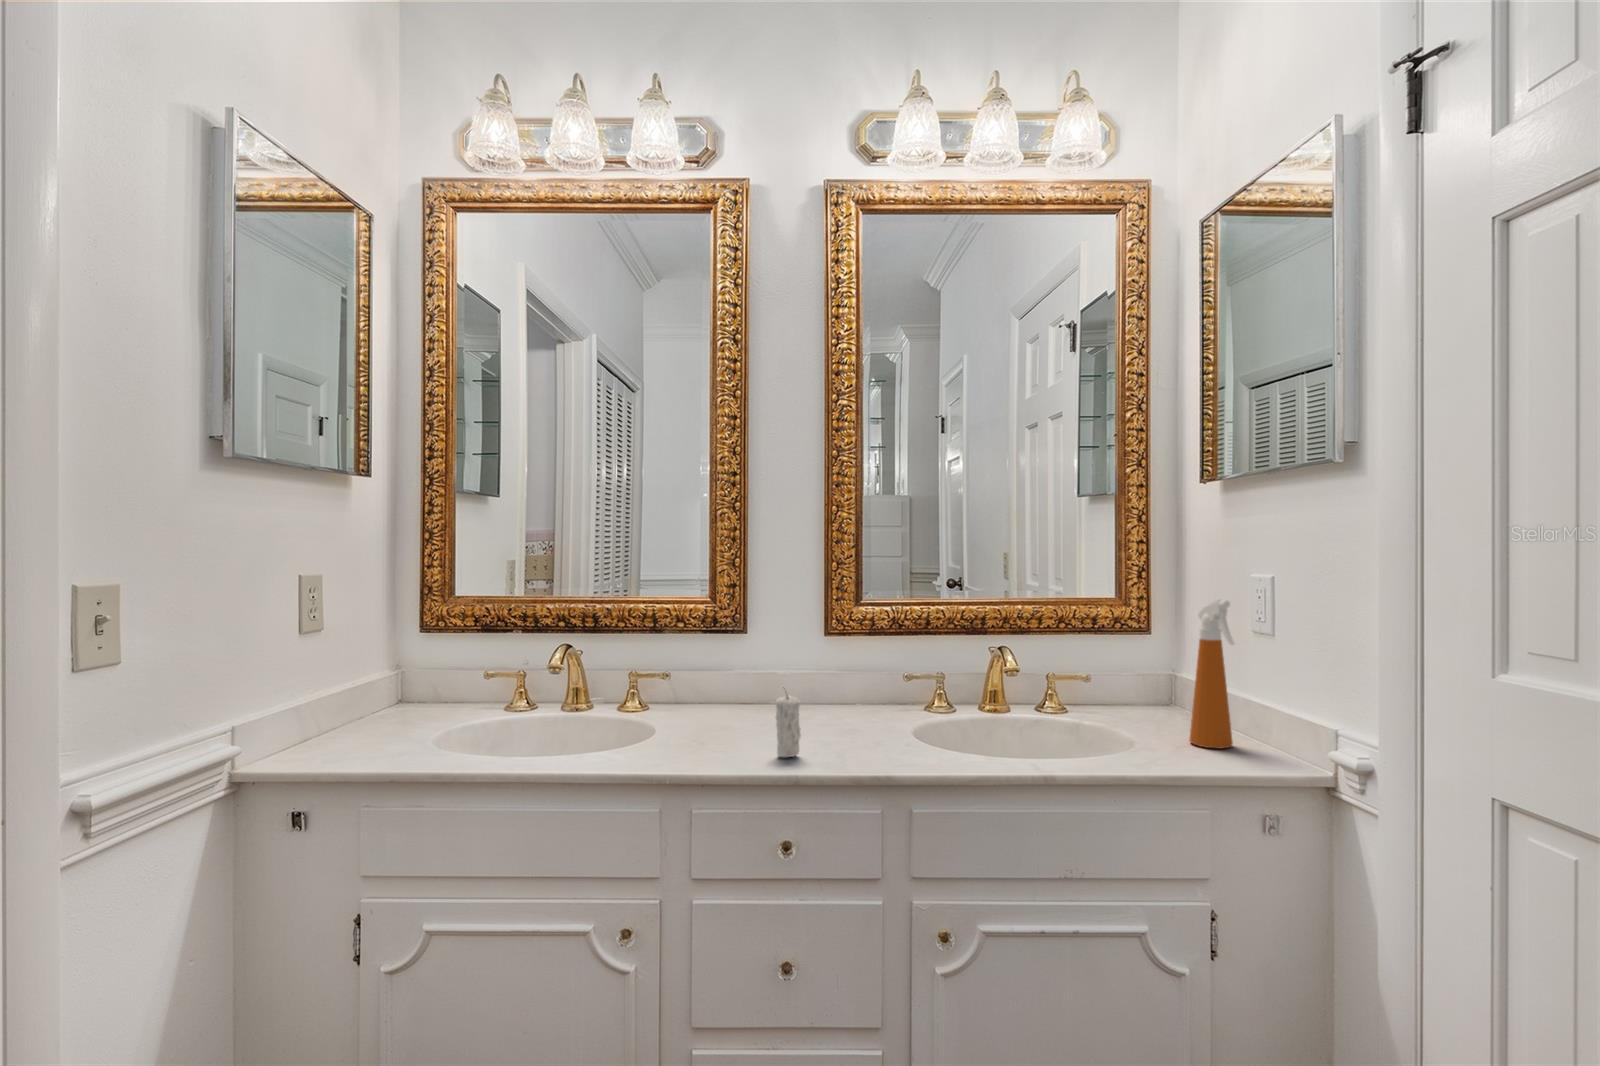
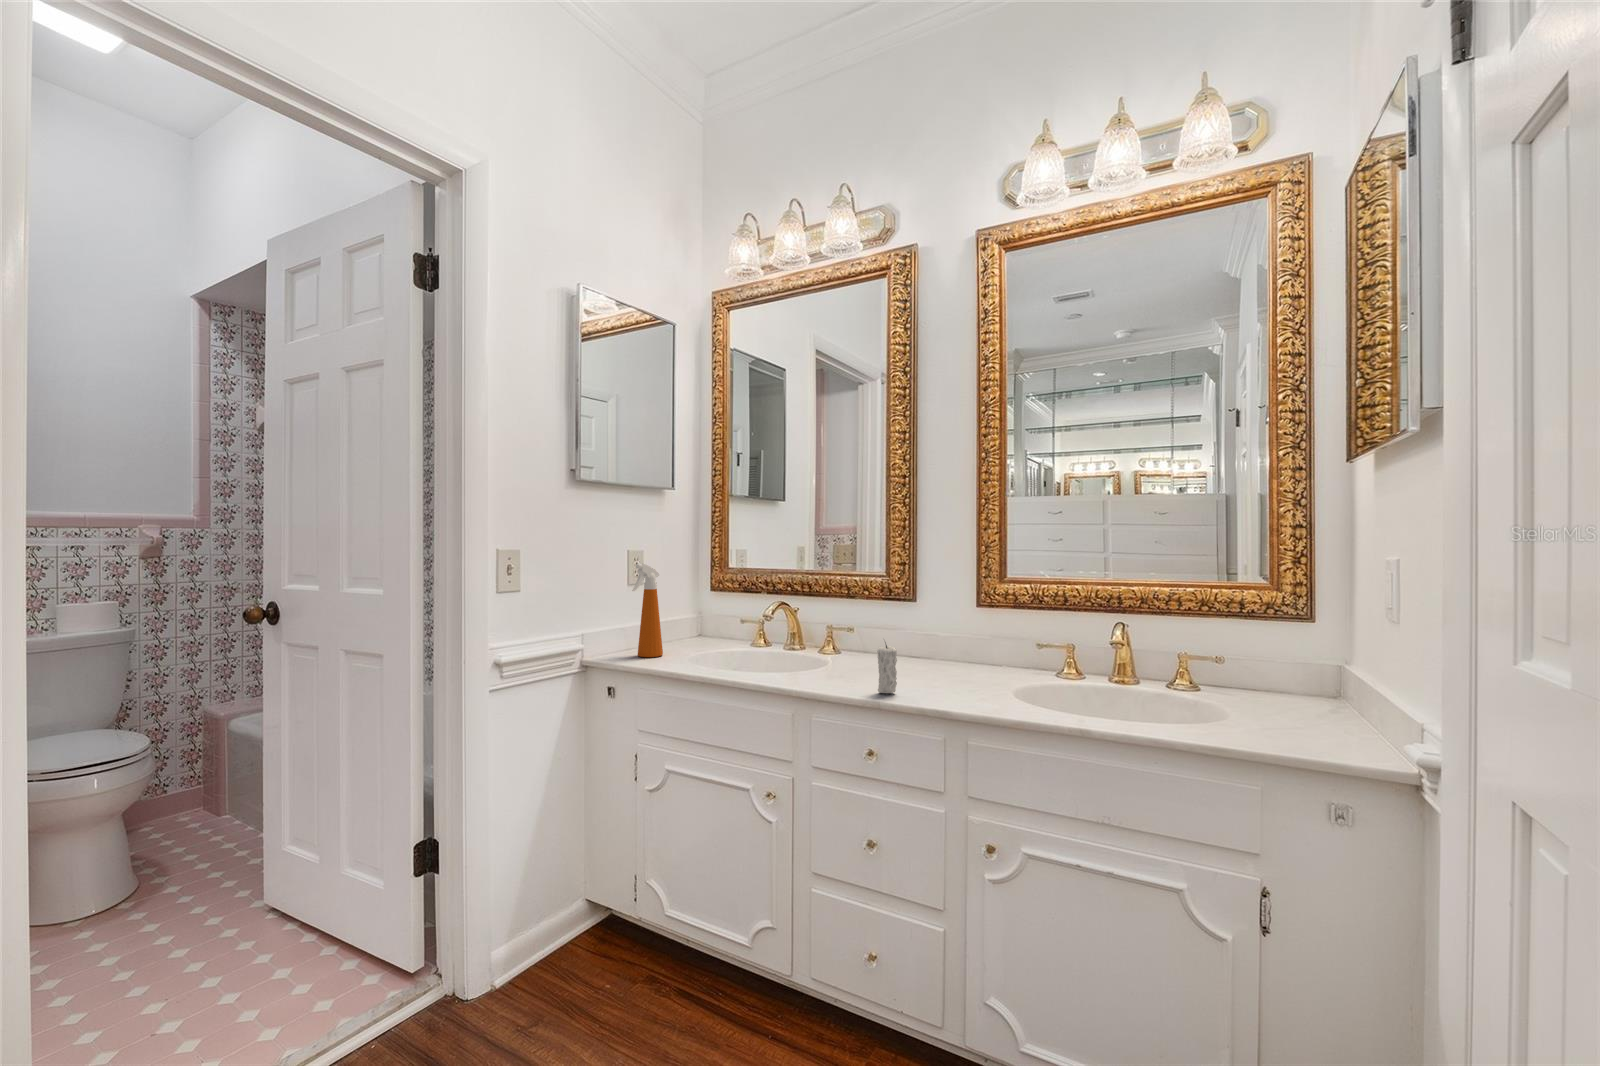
spray bottle: present [1189,600,1234,749] -> present [632,563,663,657]

